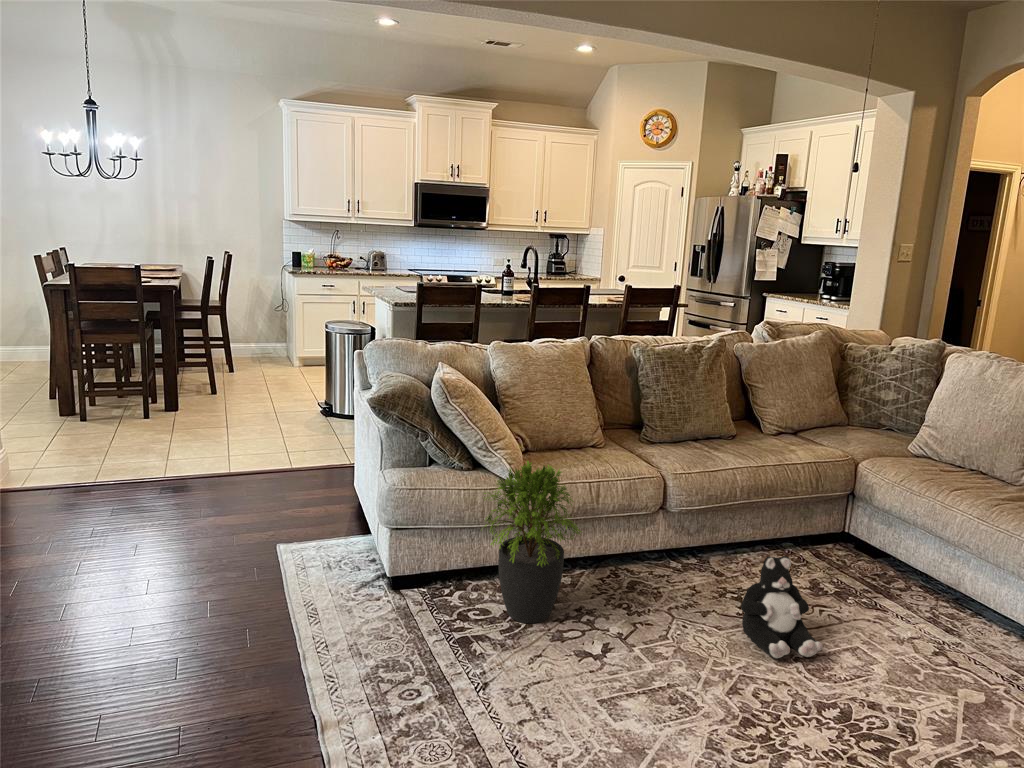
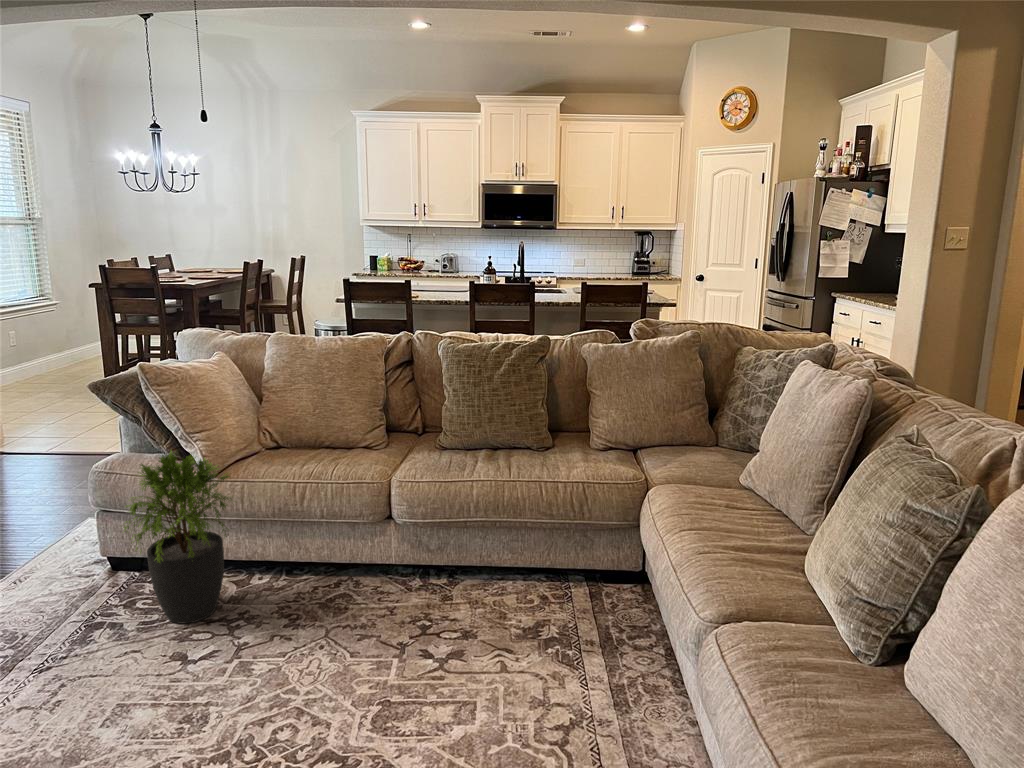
plush toy: present [741,556,823,658] -> none [333,589,425,720]

